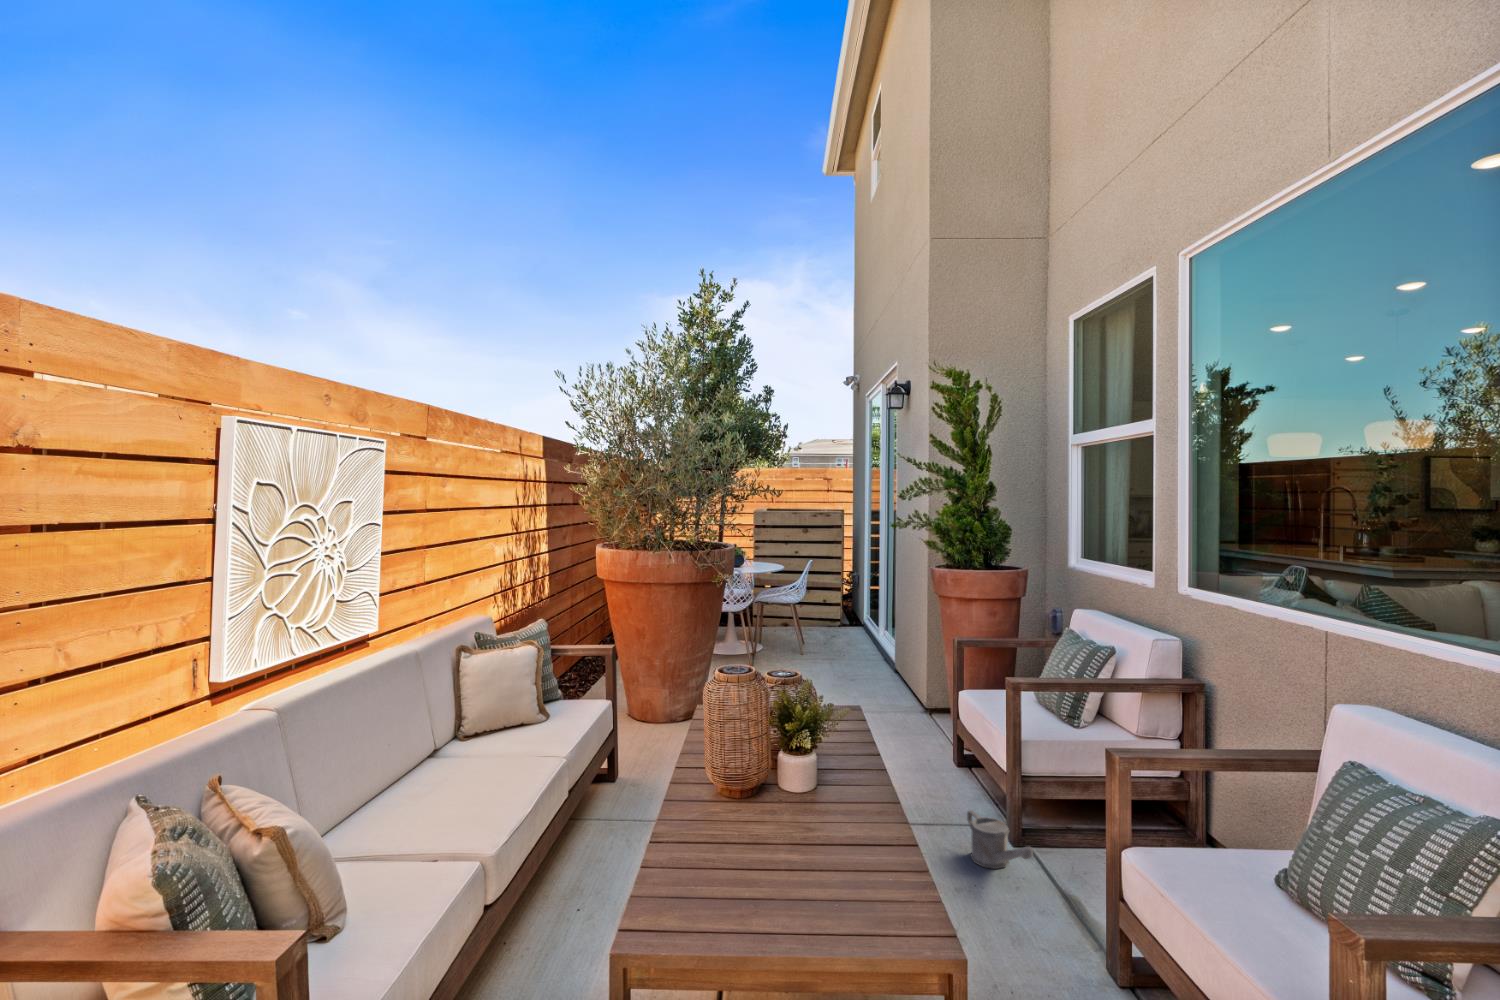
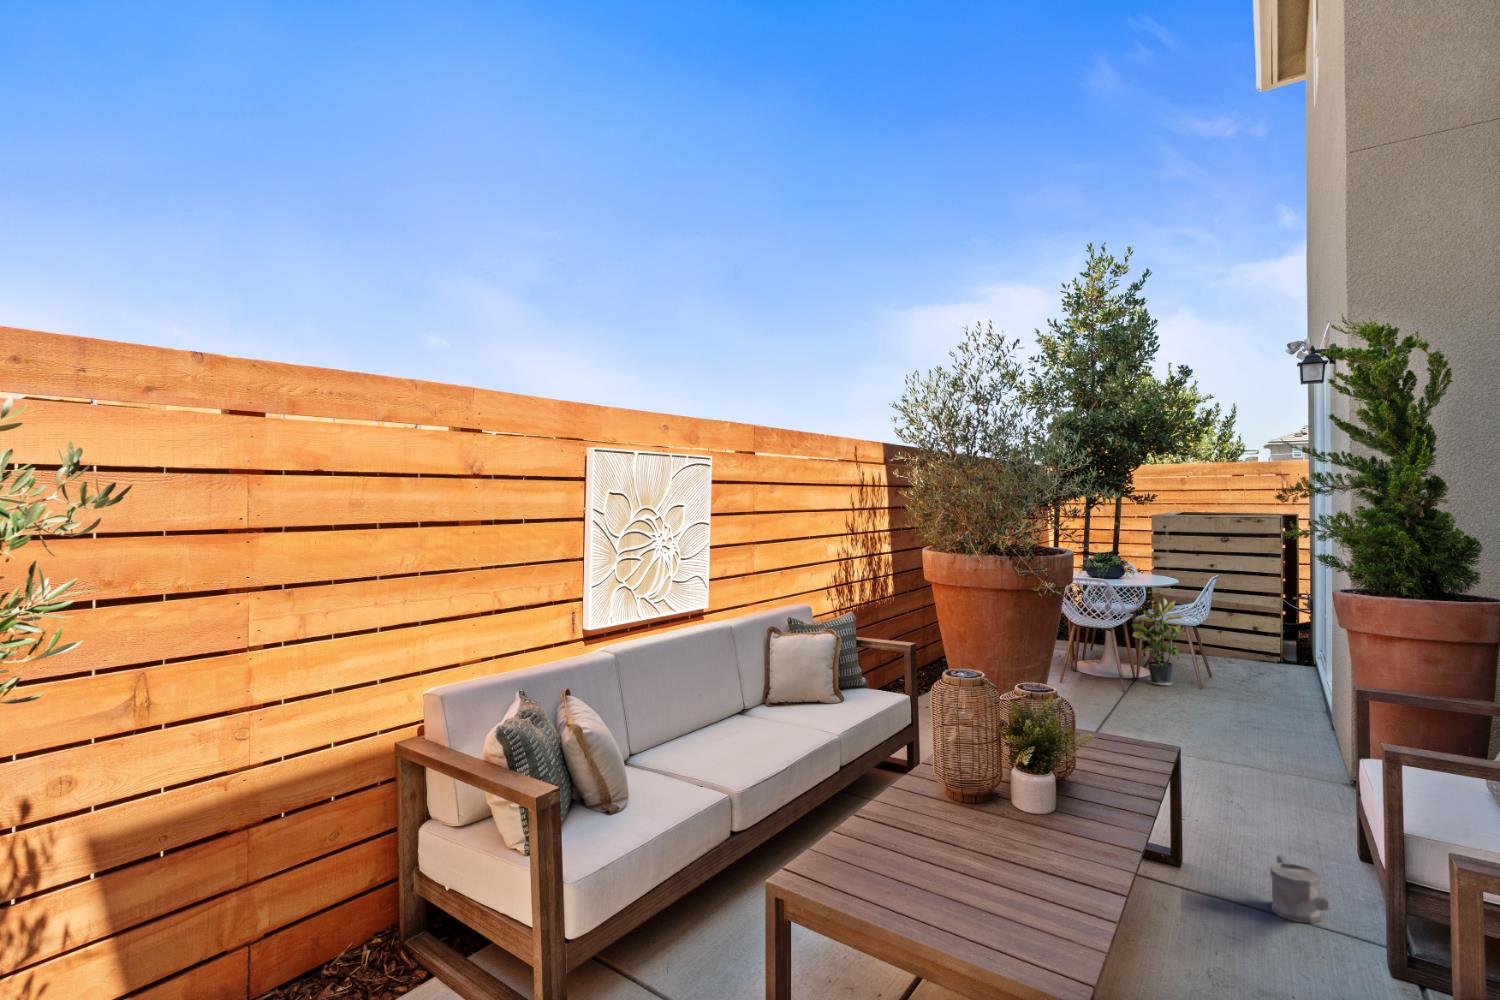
potted plant: none [753,582,793,657] -> present [1132,598,1184,686]

